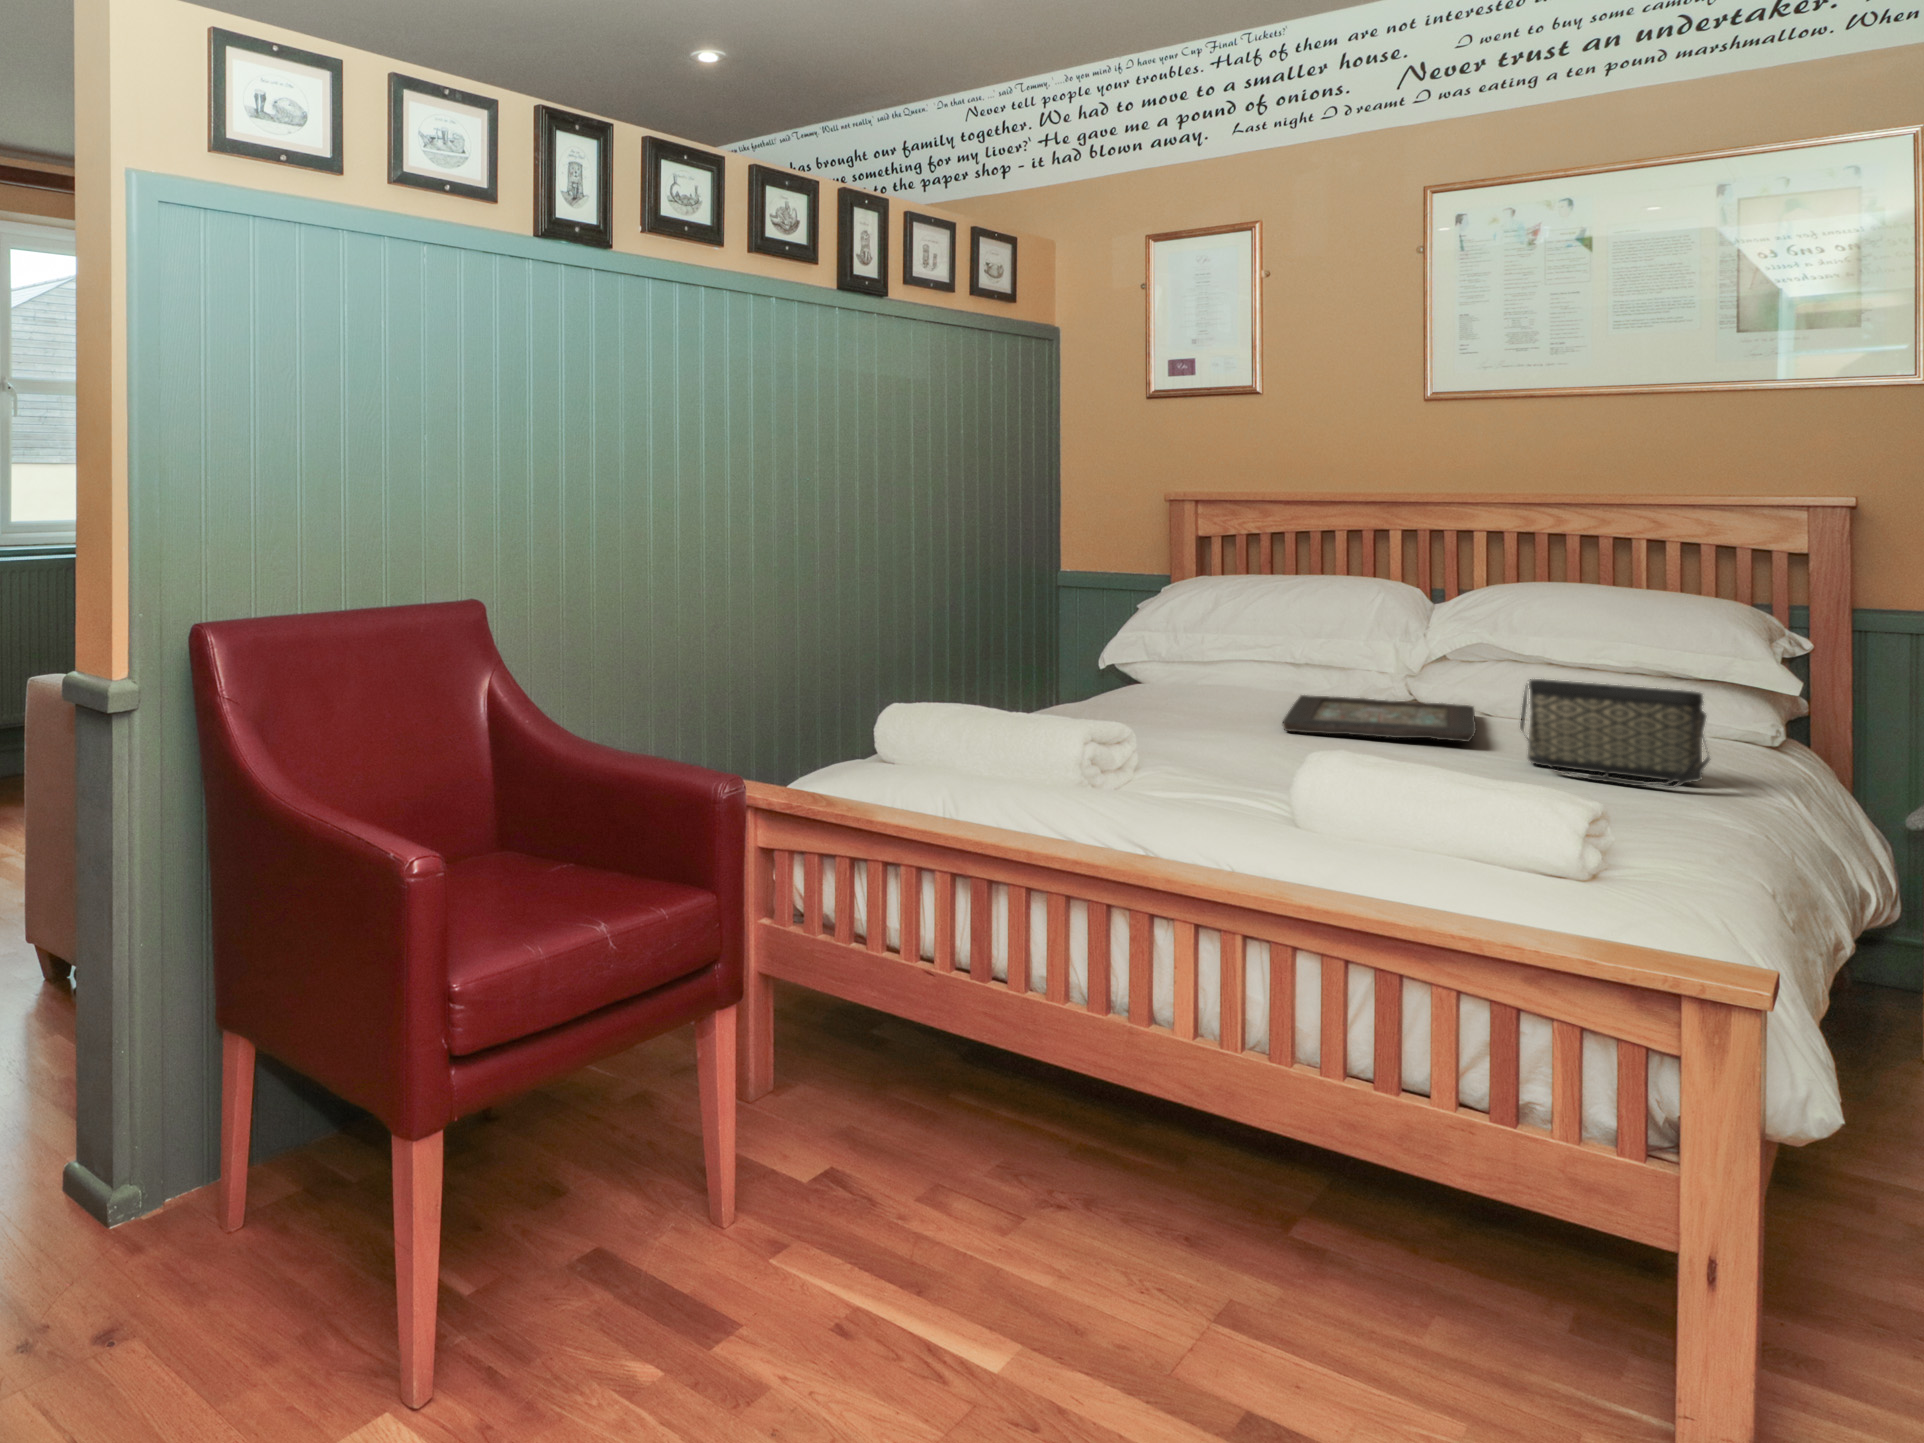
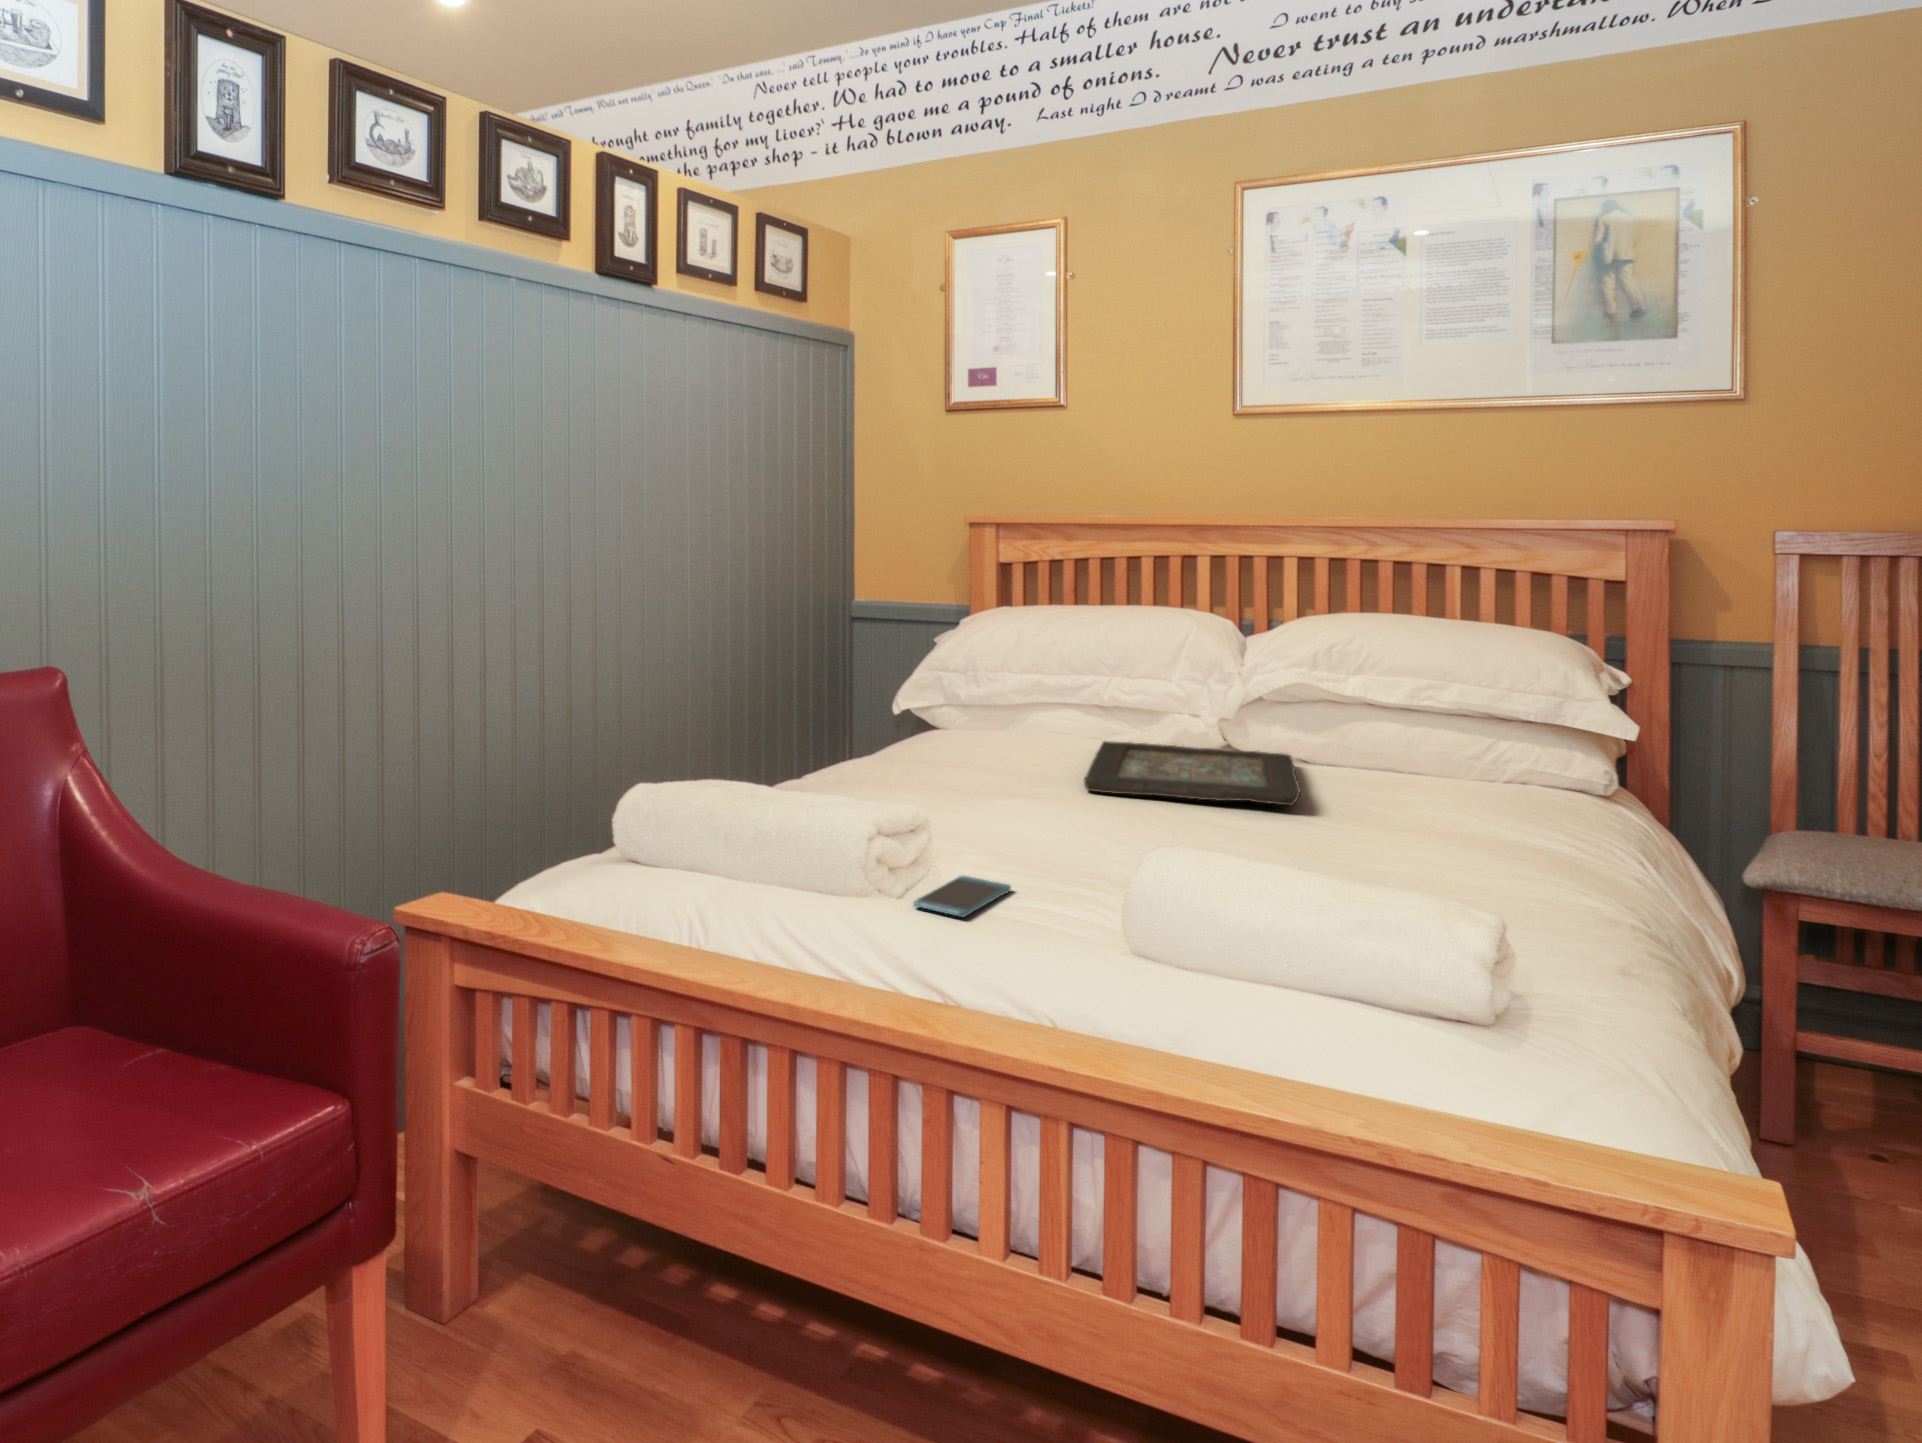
handbag: present [1520,679,1710,788] -> none [1354,735,1573,870]
smartphone: none [1141,783,1220,807] -> present [913,876,1011,917]

